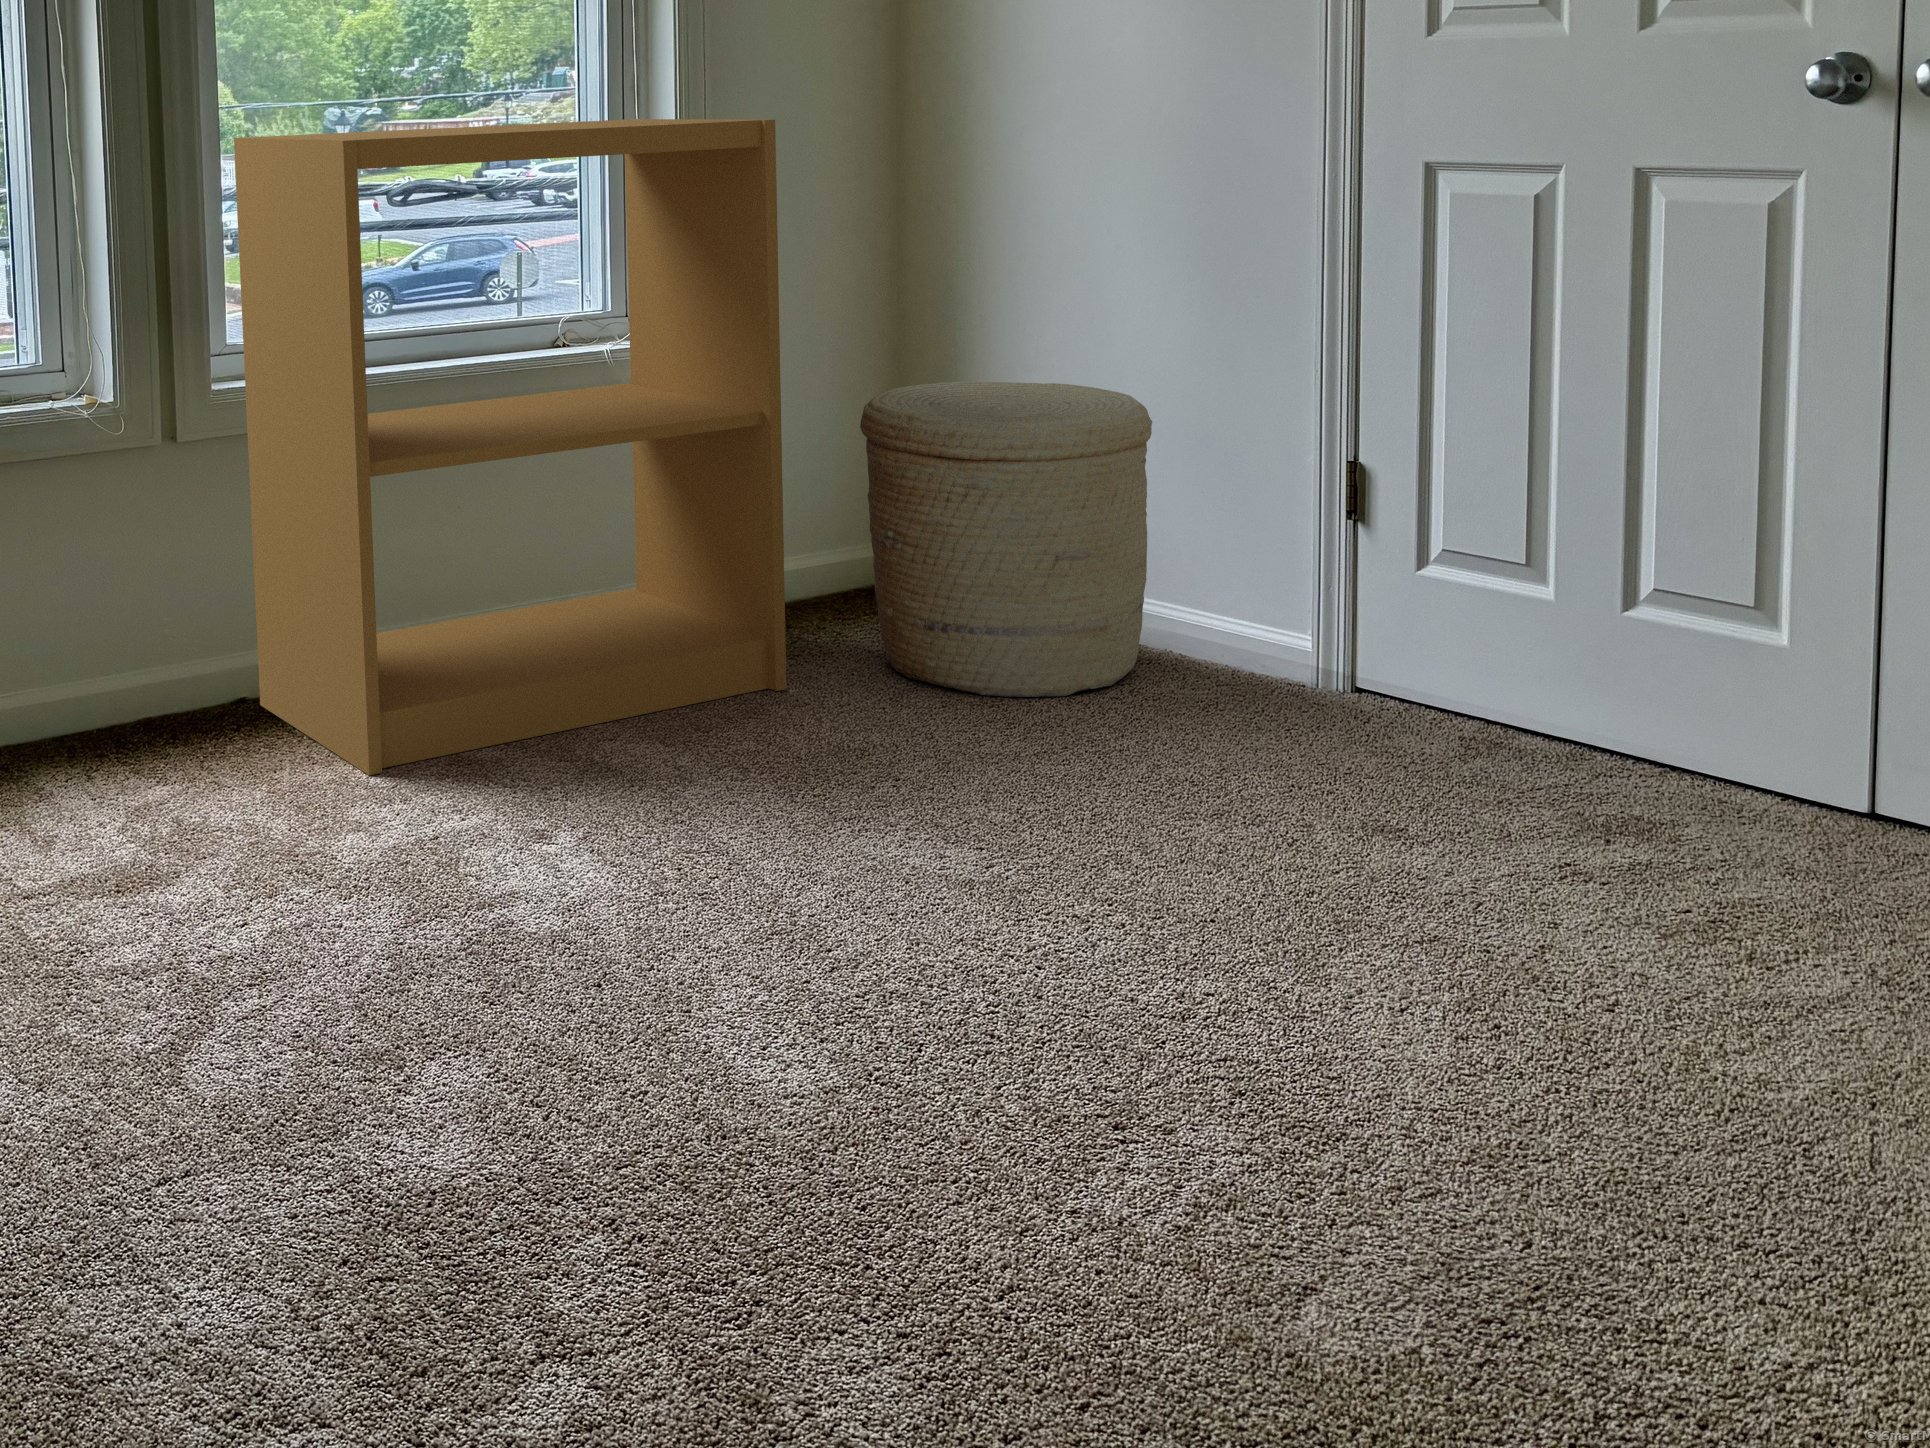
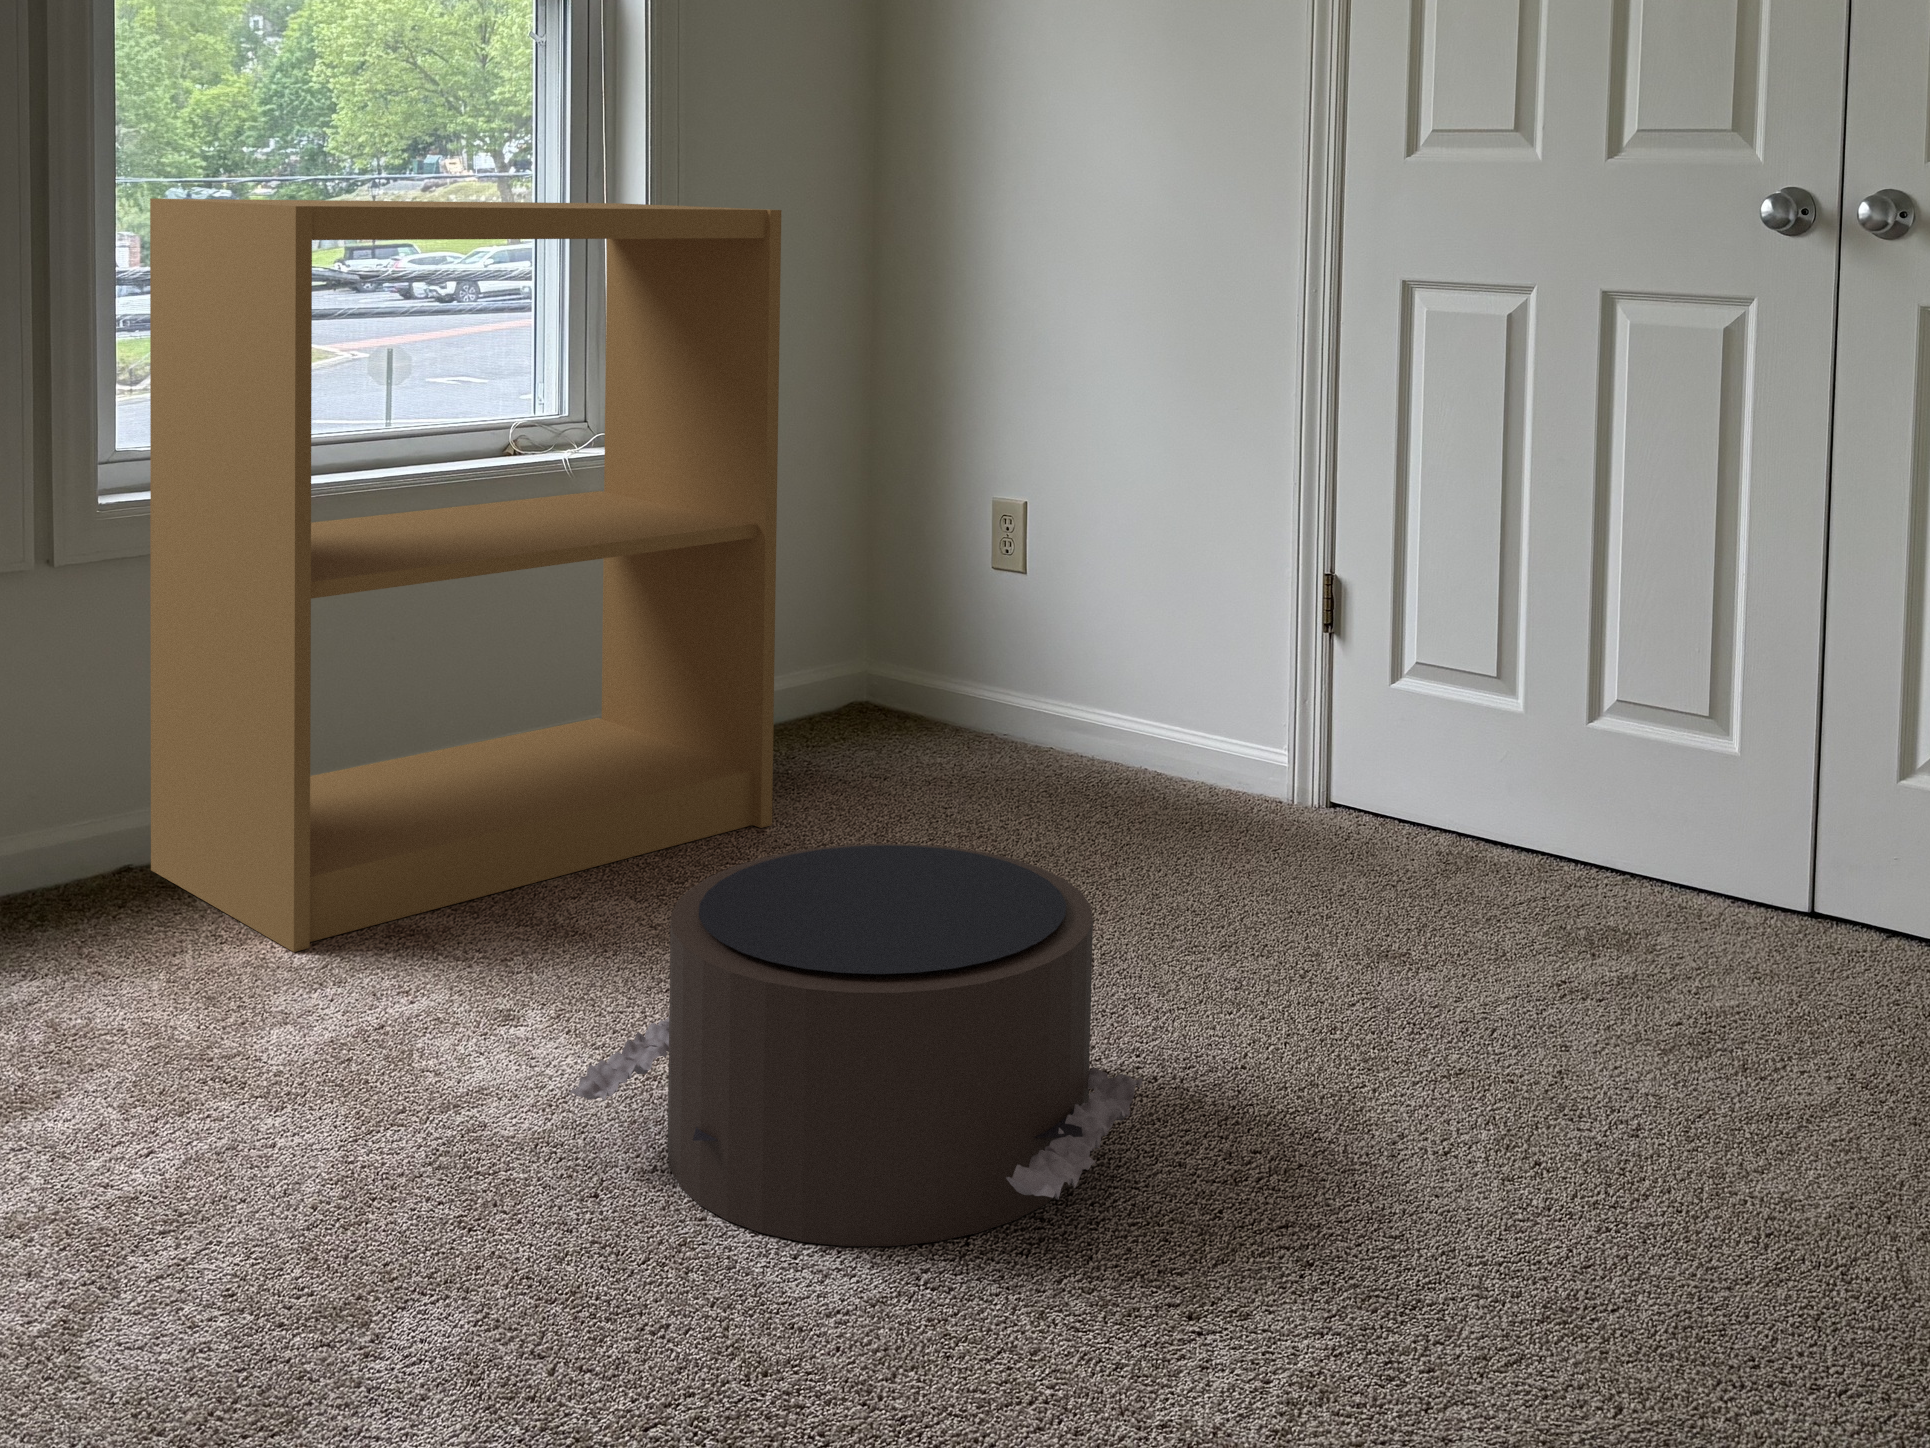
woven basket: present [860,382,1152,697] -> none [855,493,1150,824]
pouf: none [577,699,1091,1043] -> present [570,844,1143,1246]

